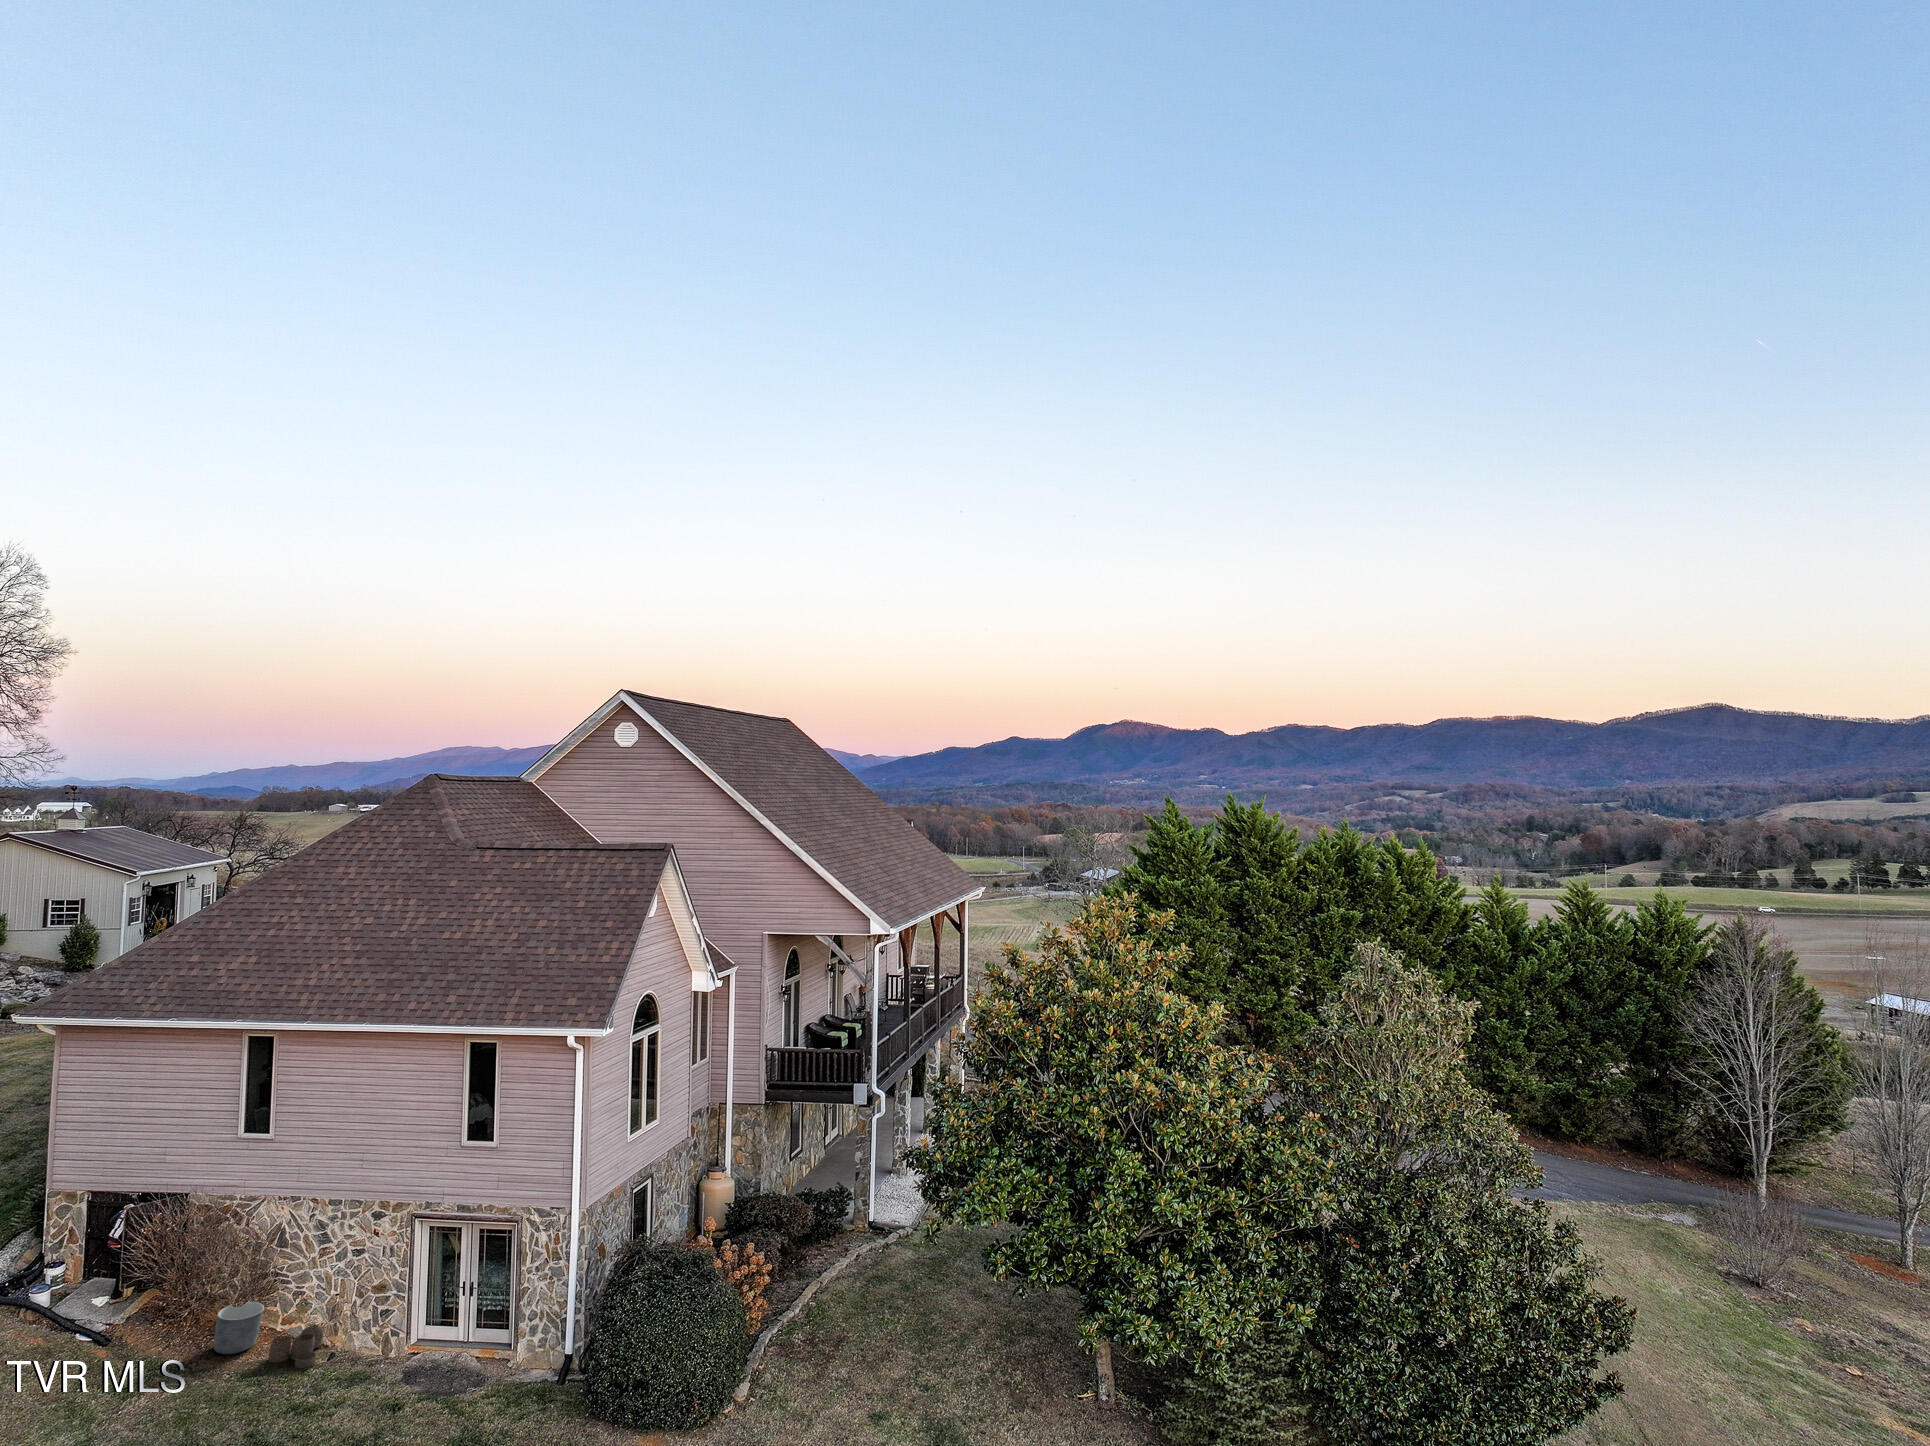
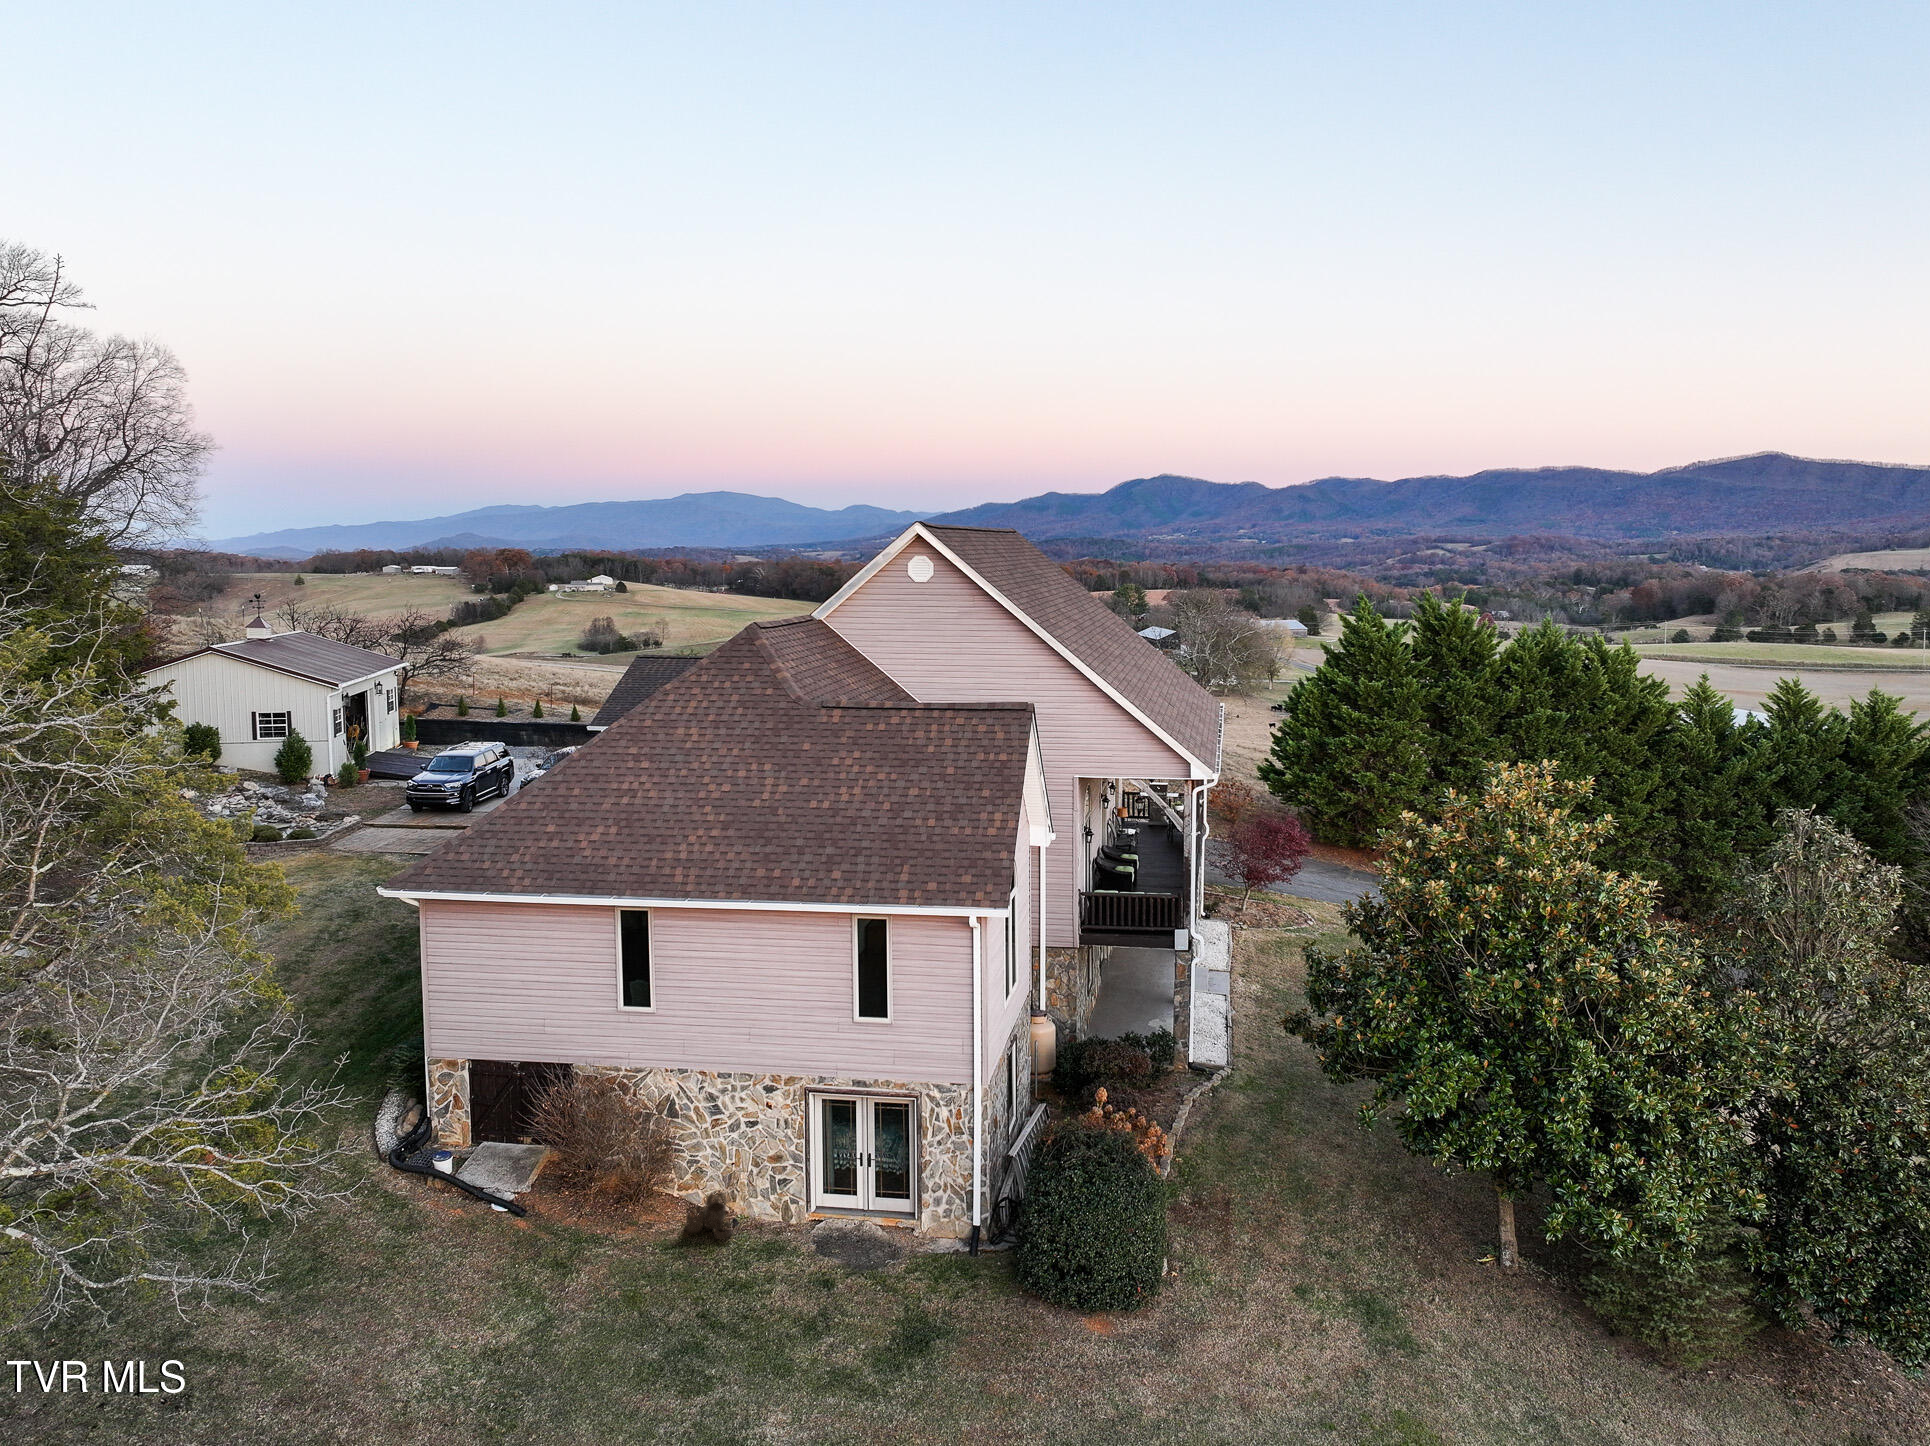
planter: present [214,1302,264,1354] -> none [626,1170,668,1223]

